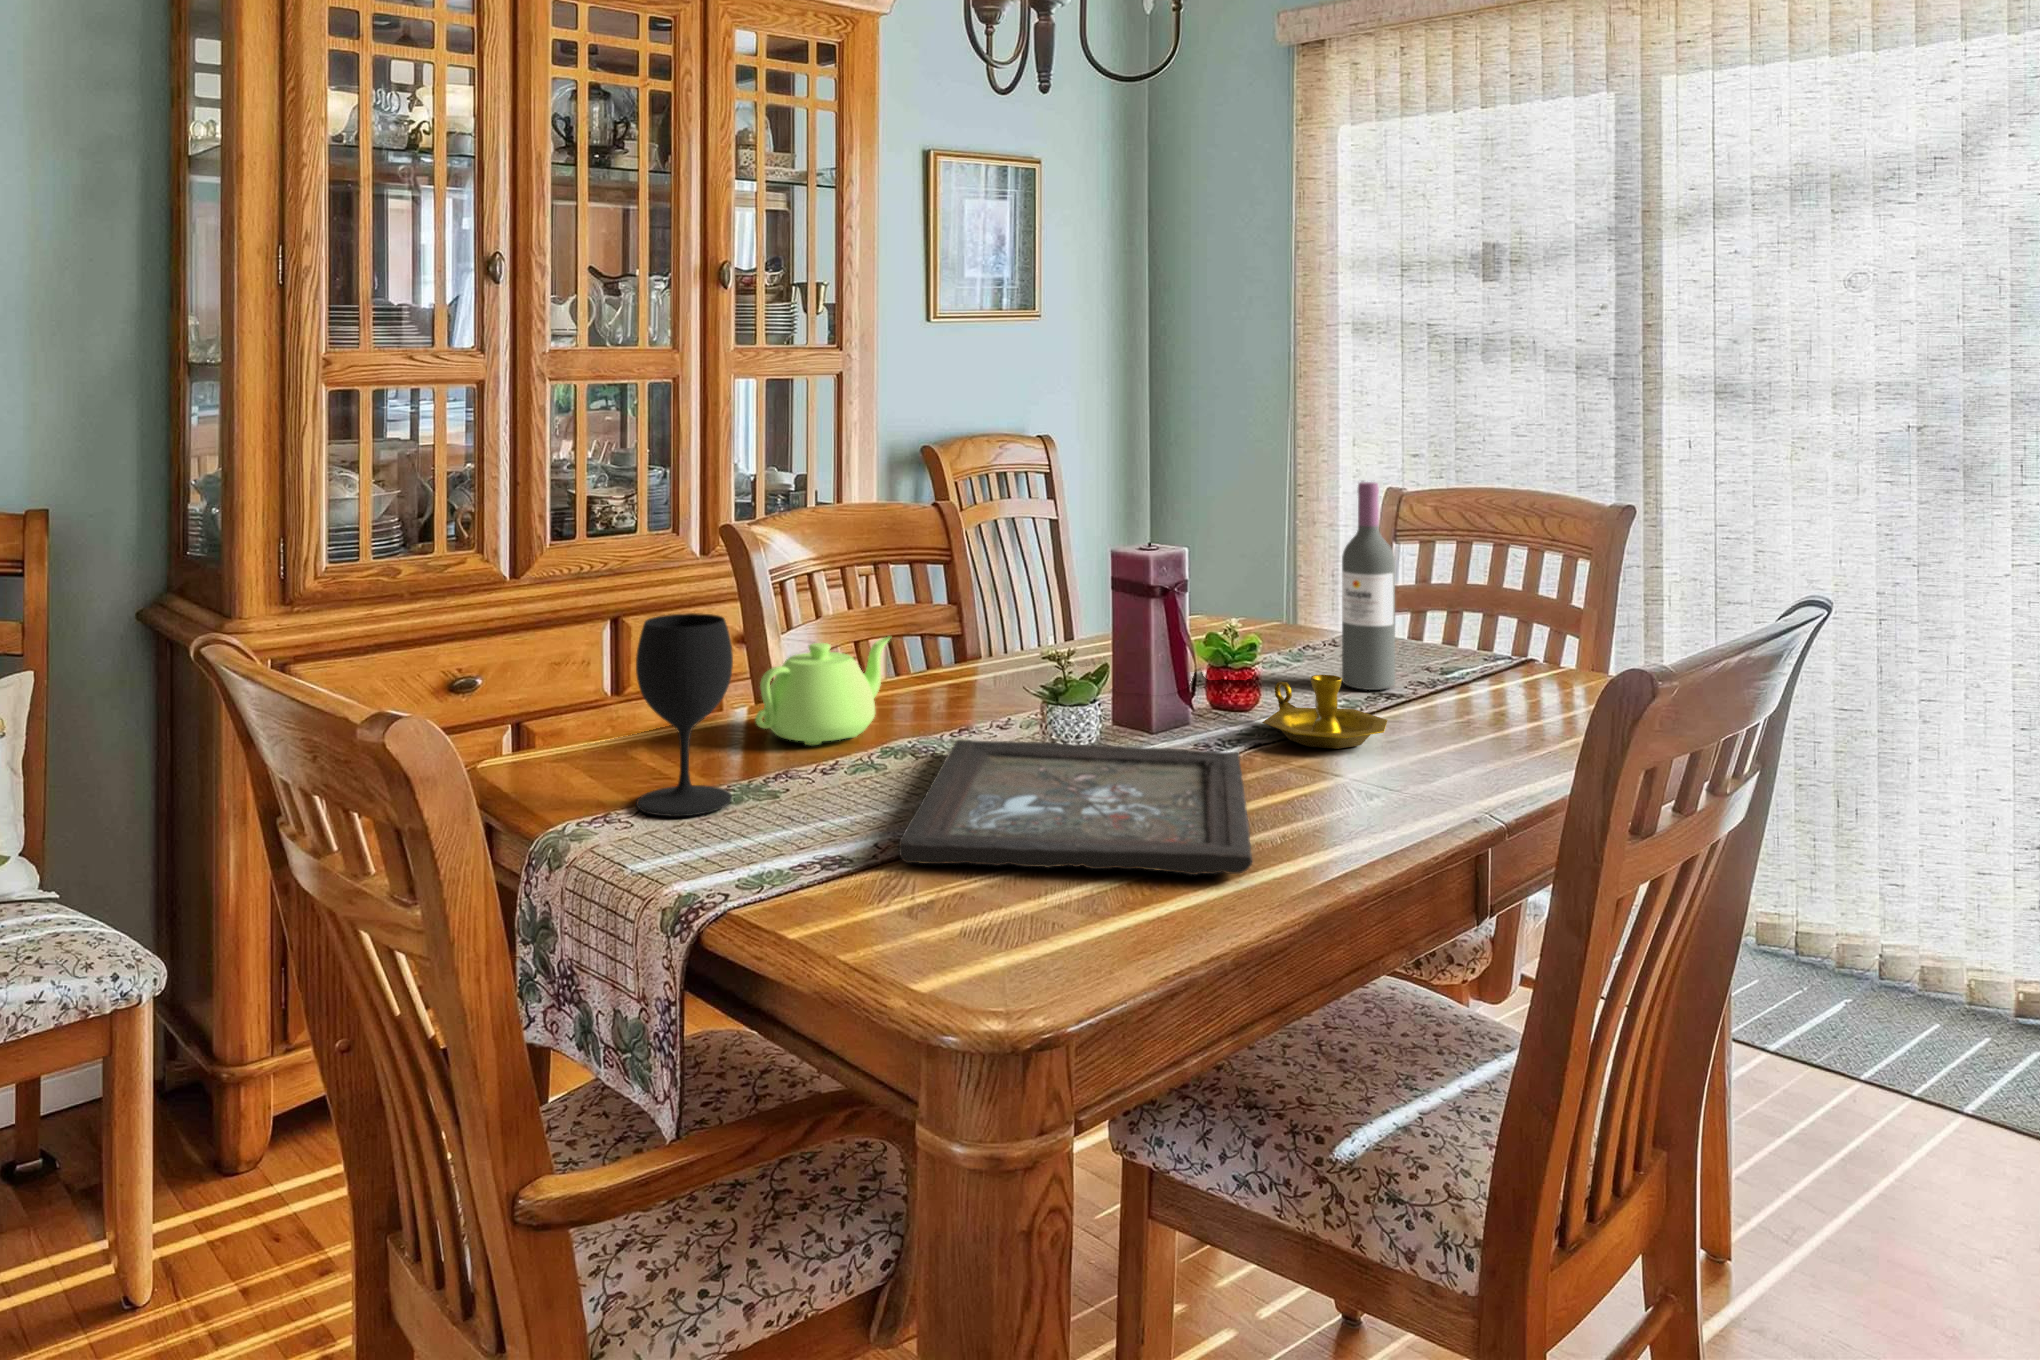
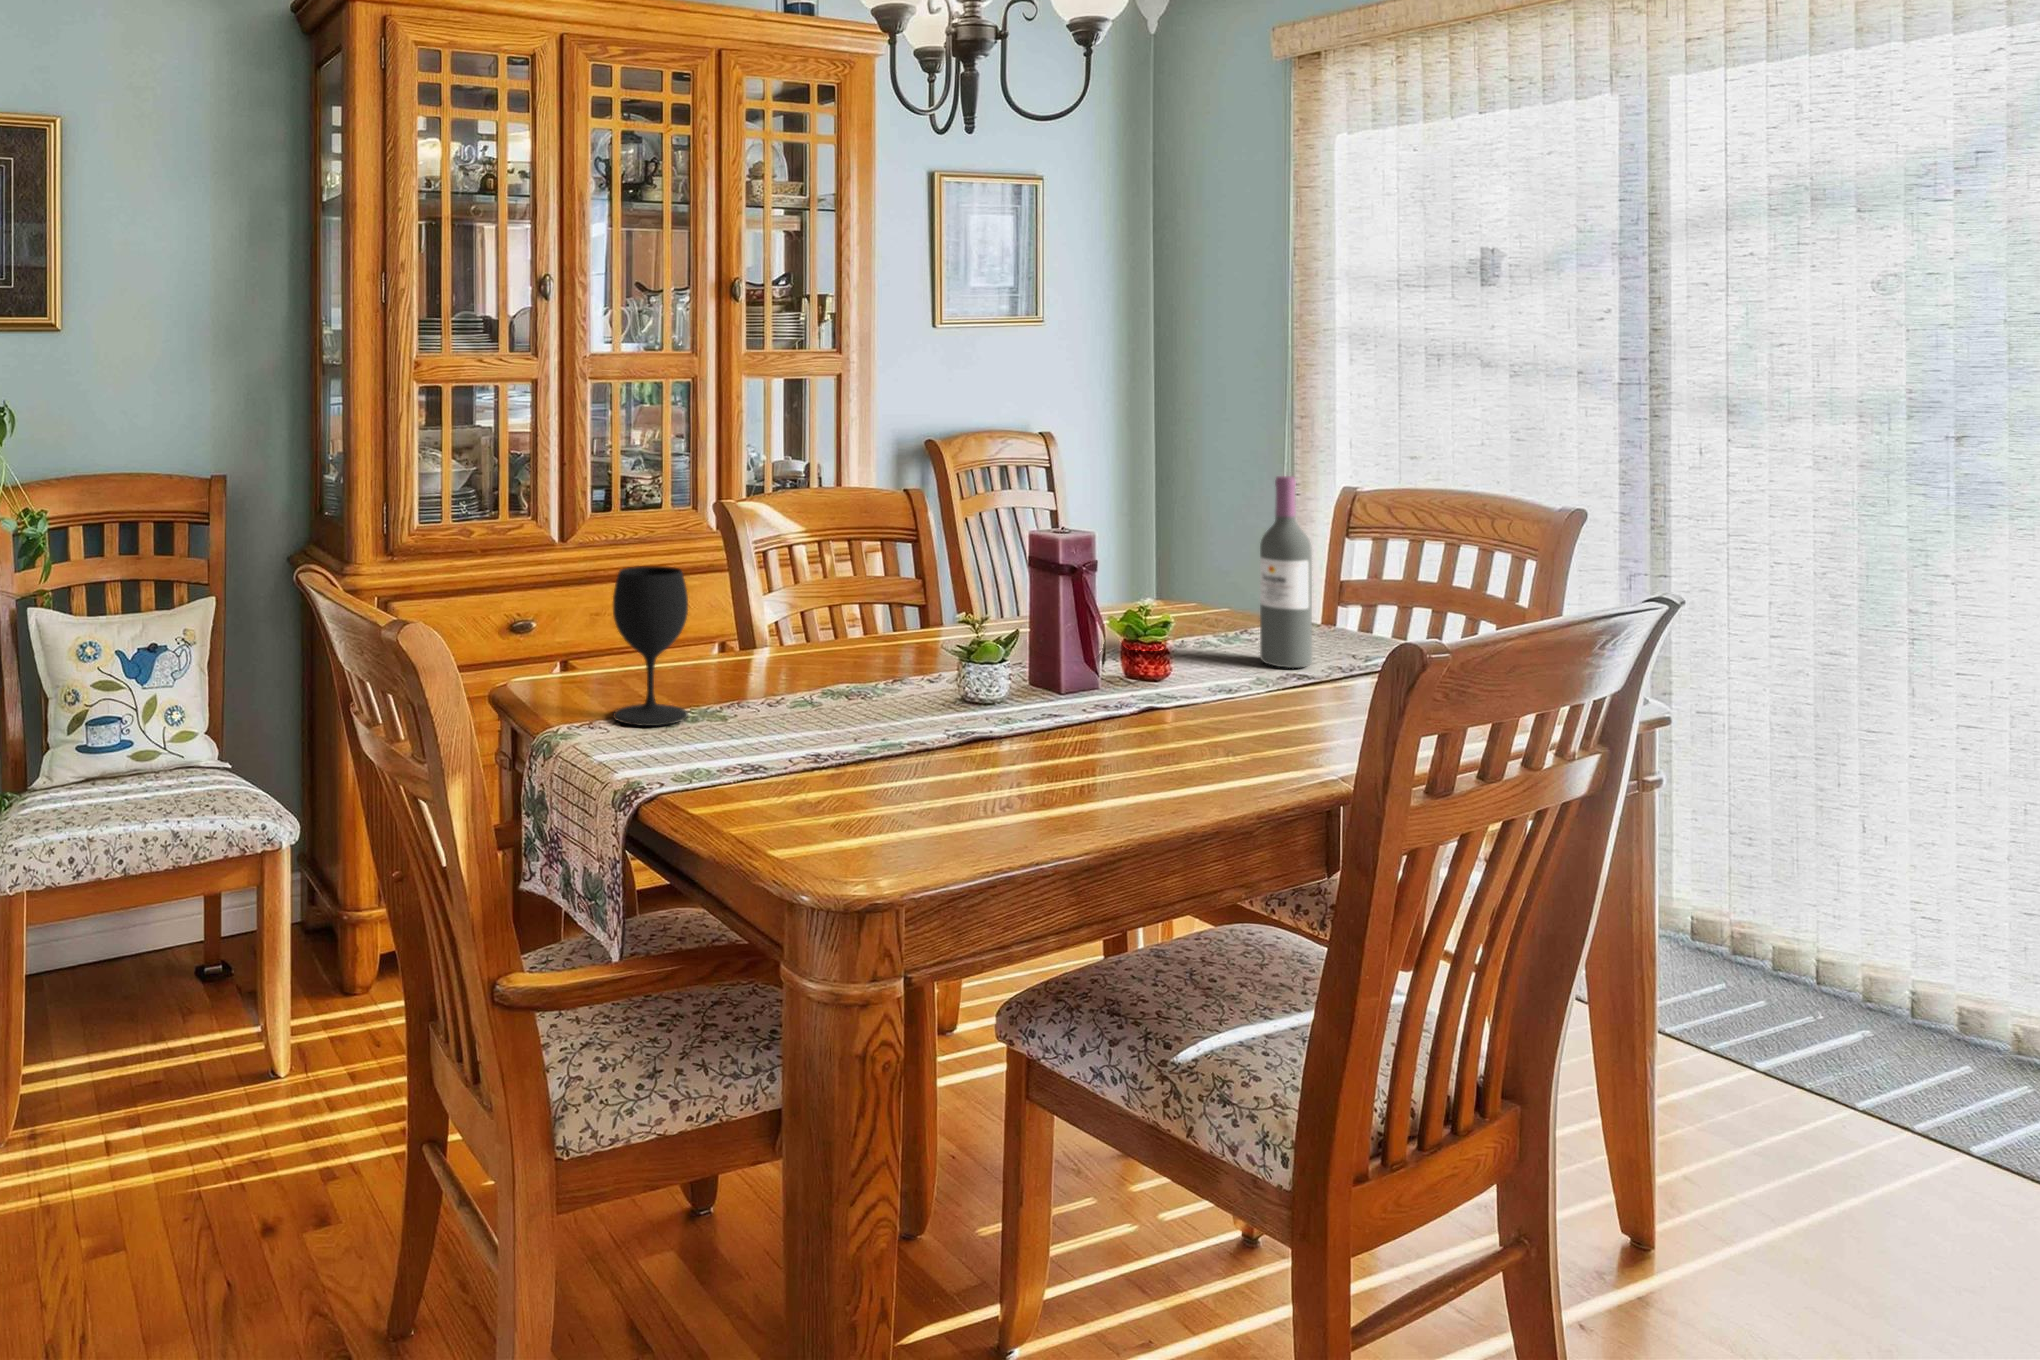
teapot: present [755,637,890,745] -> none [720,595,837,681]
candlestick: present [1262,675,1388,749] -> none [1160,647,1281,714]
tray: present [899,740,1252,875] -> none [802,684,1128,803]

